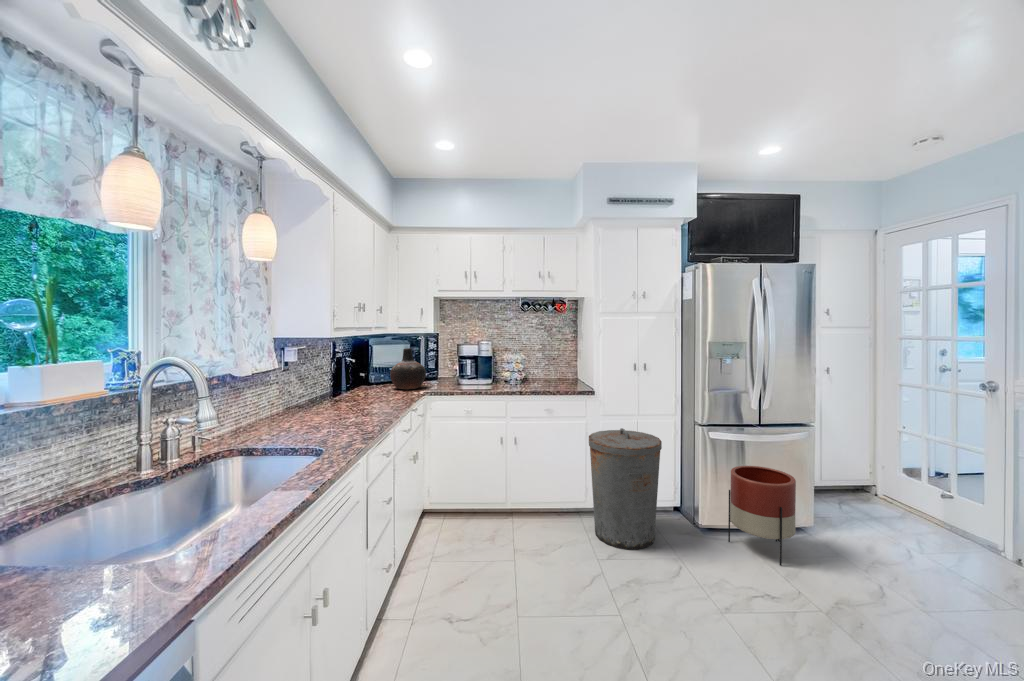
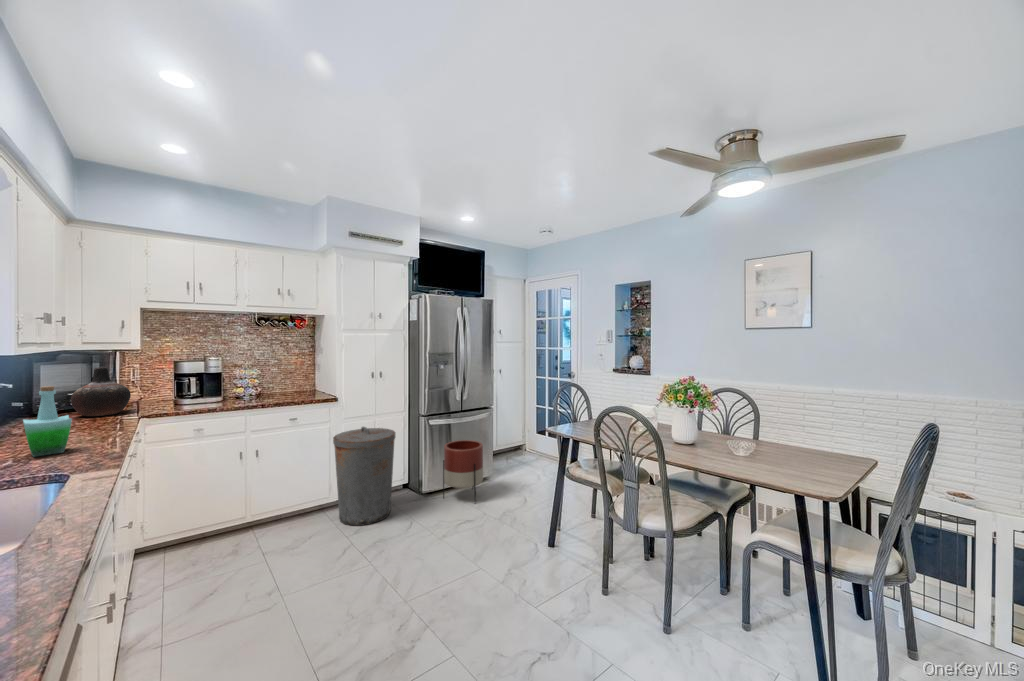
bottle: none [337,363,368,422] -> present [23,386,72,457]

